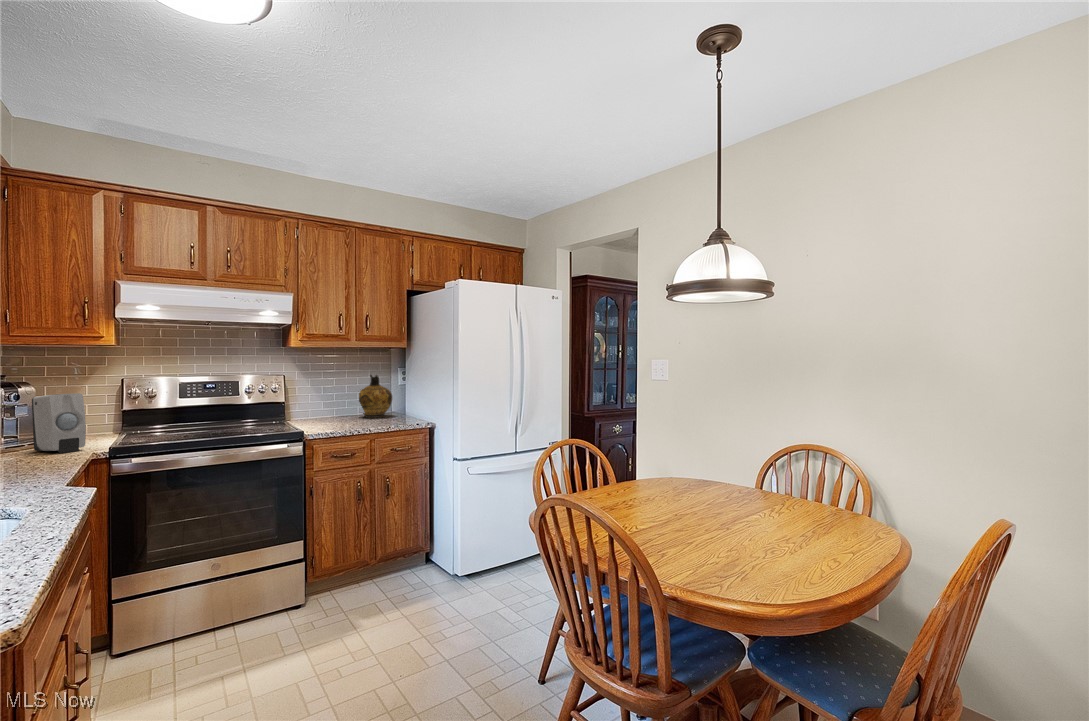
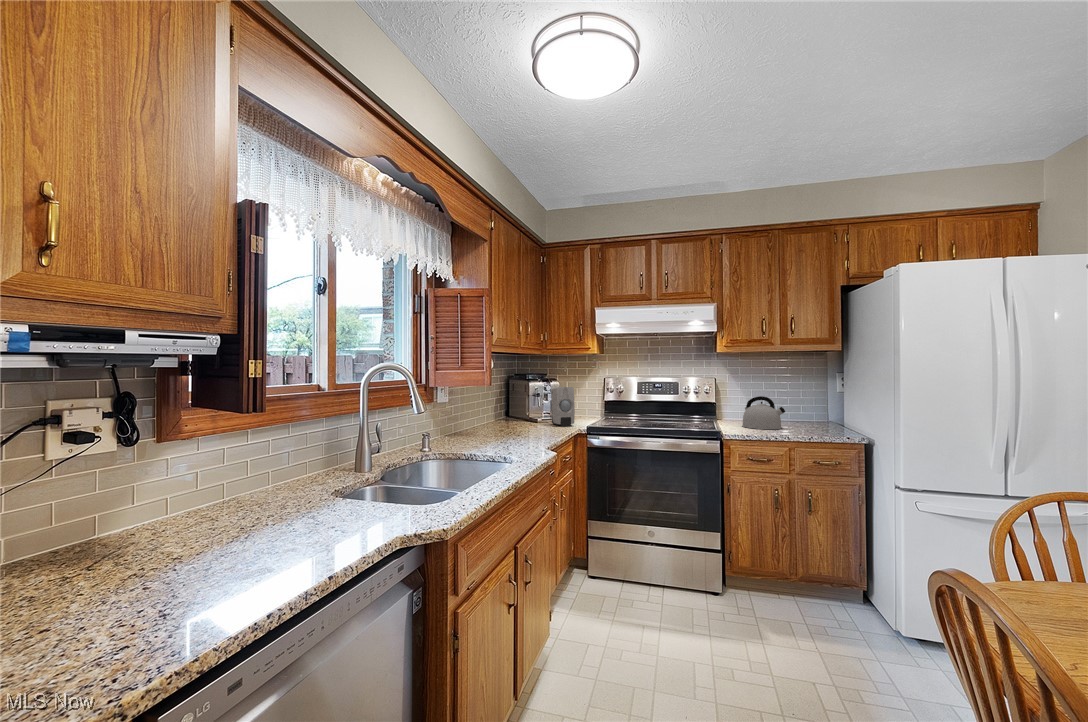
ceramic jug: present [359,375,392,418] -> none [786,379,828,425]
kettle: none [317,393,360,426] -> present [742,396,785,429]

